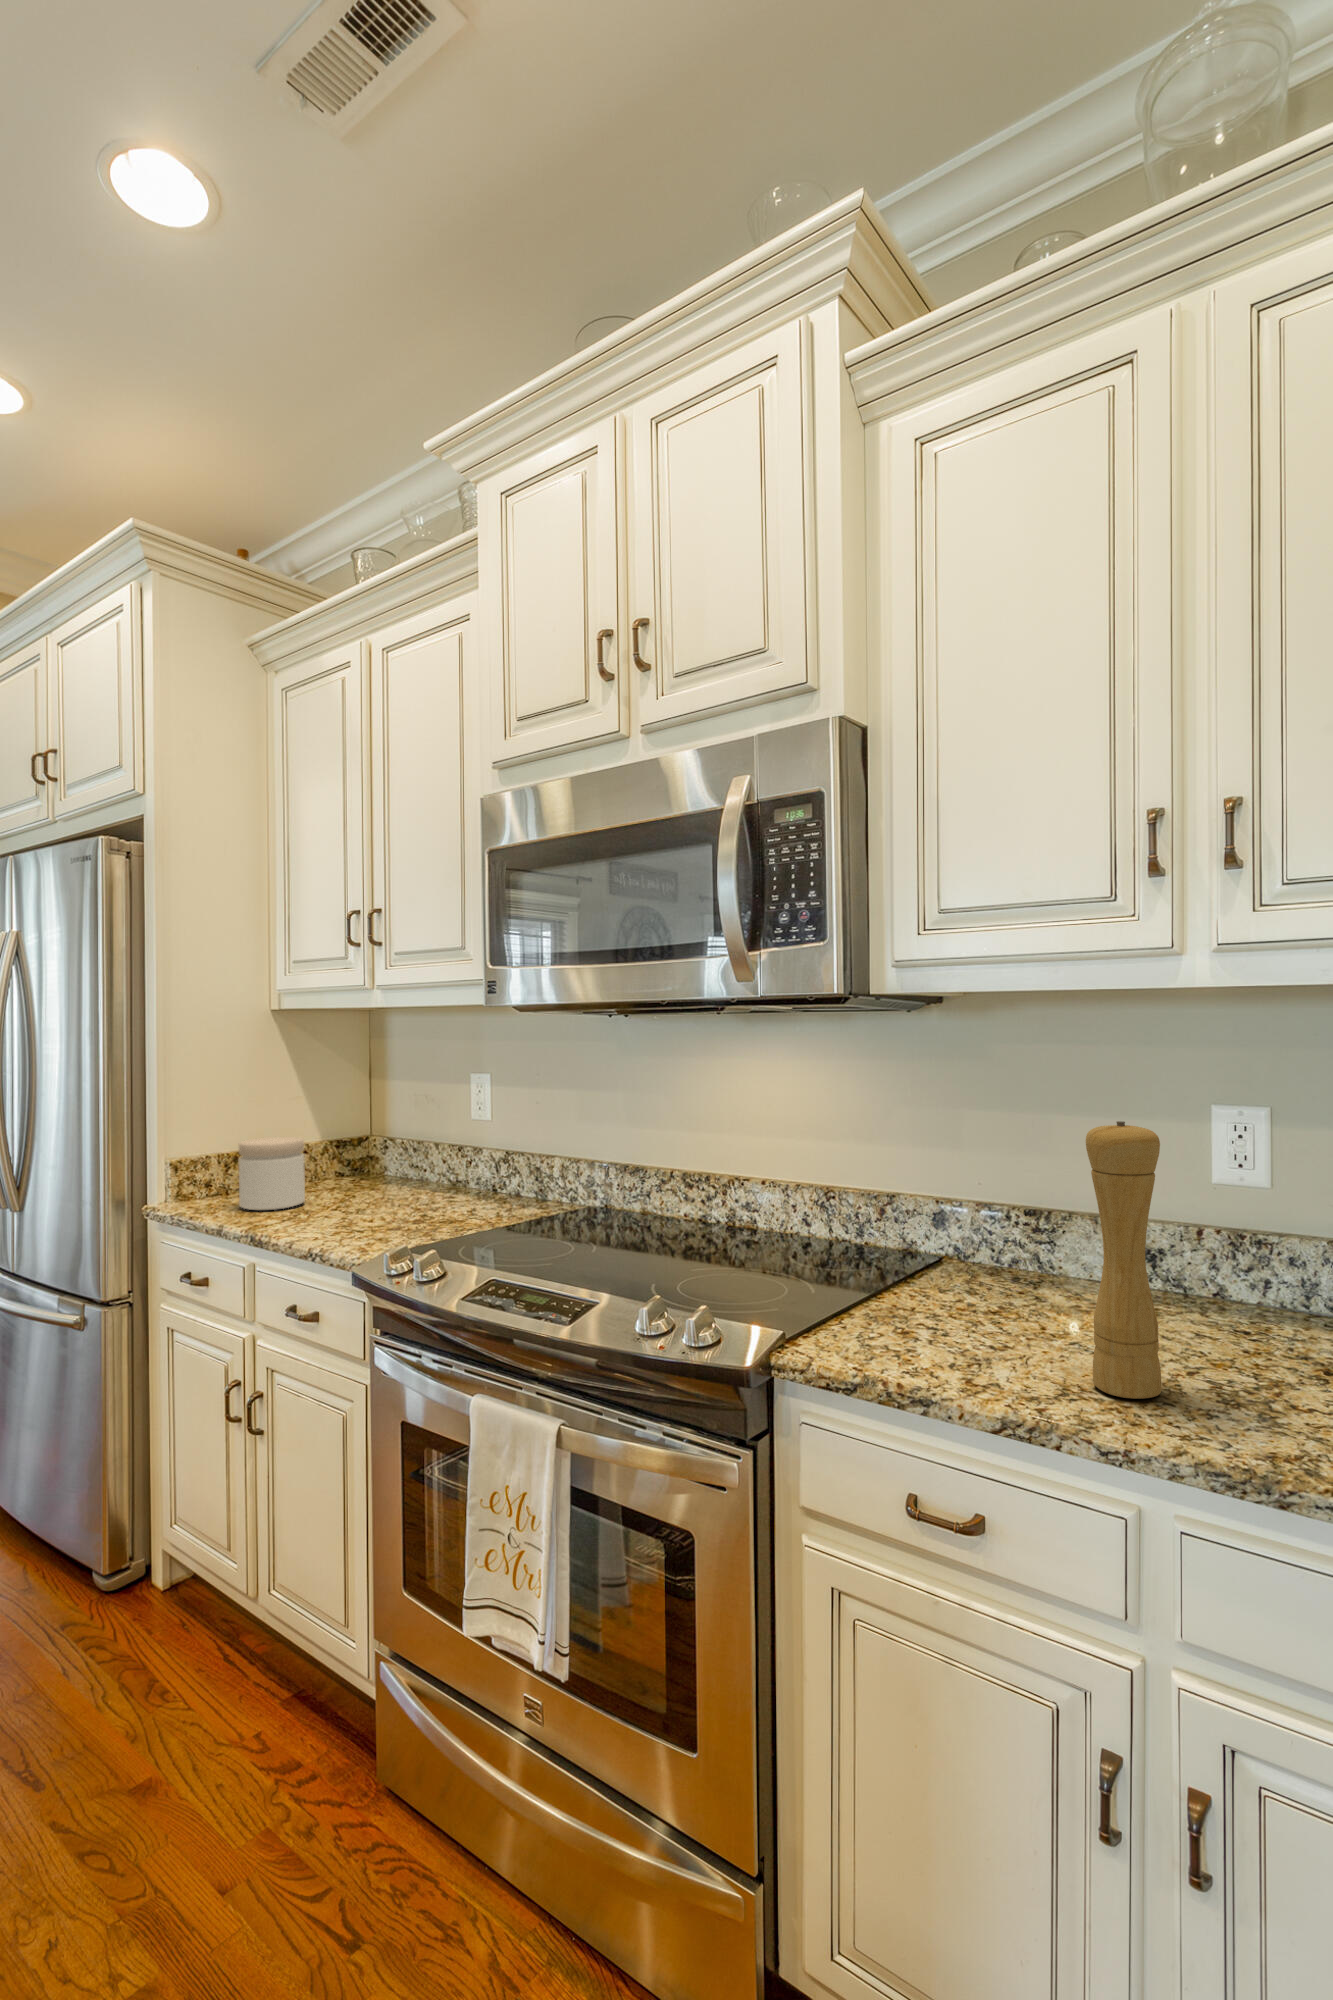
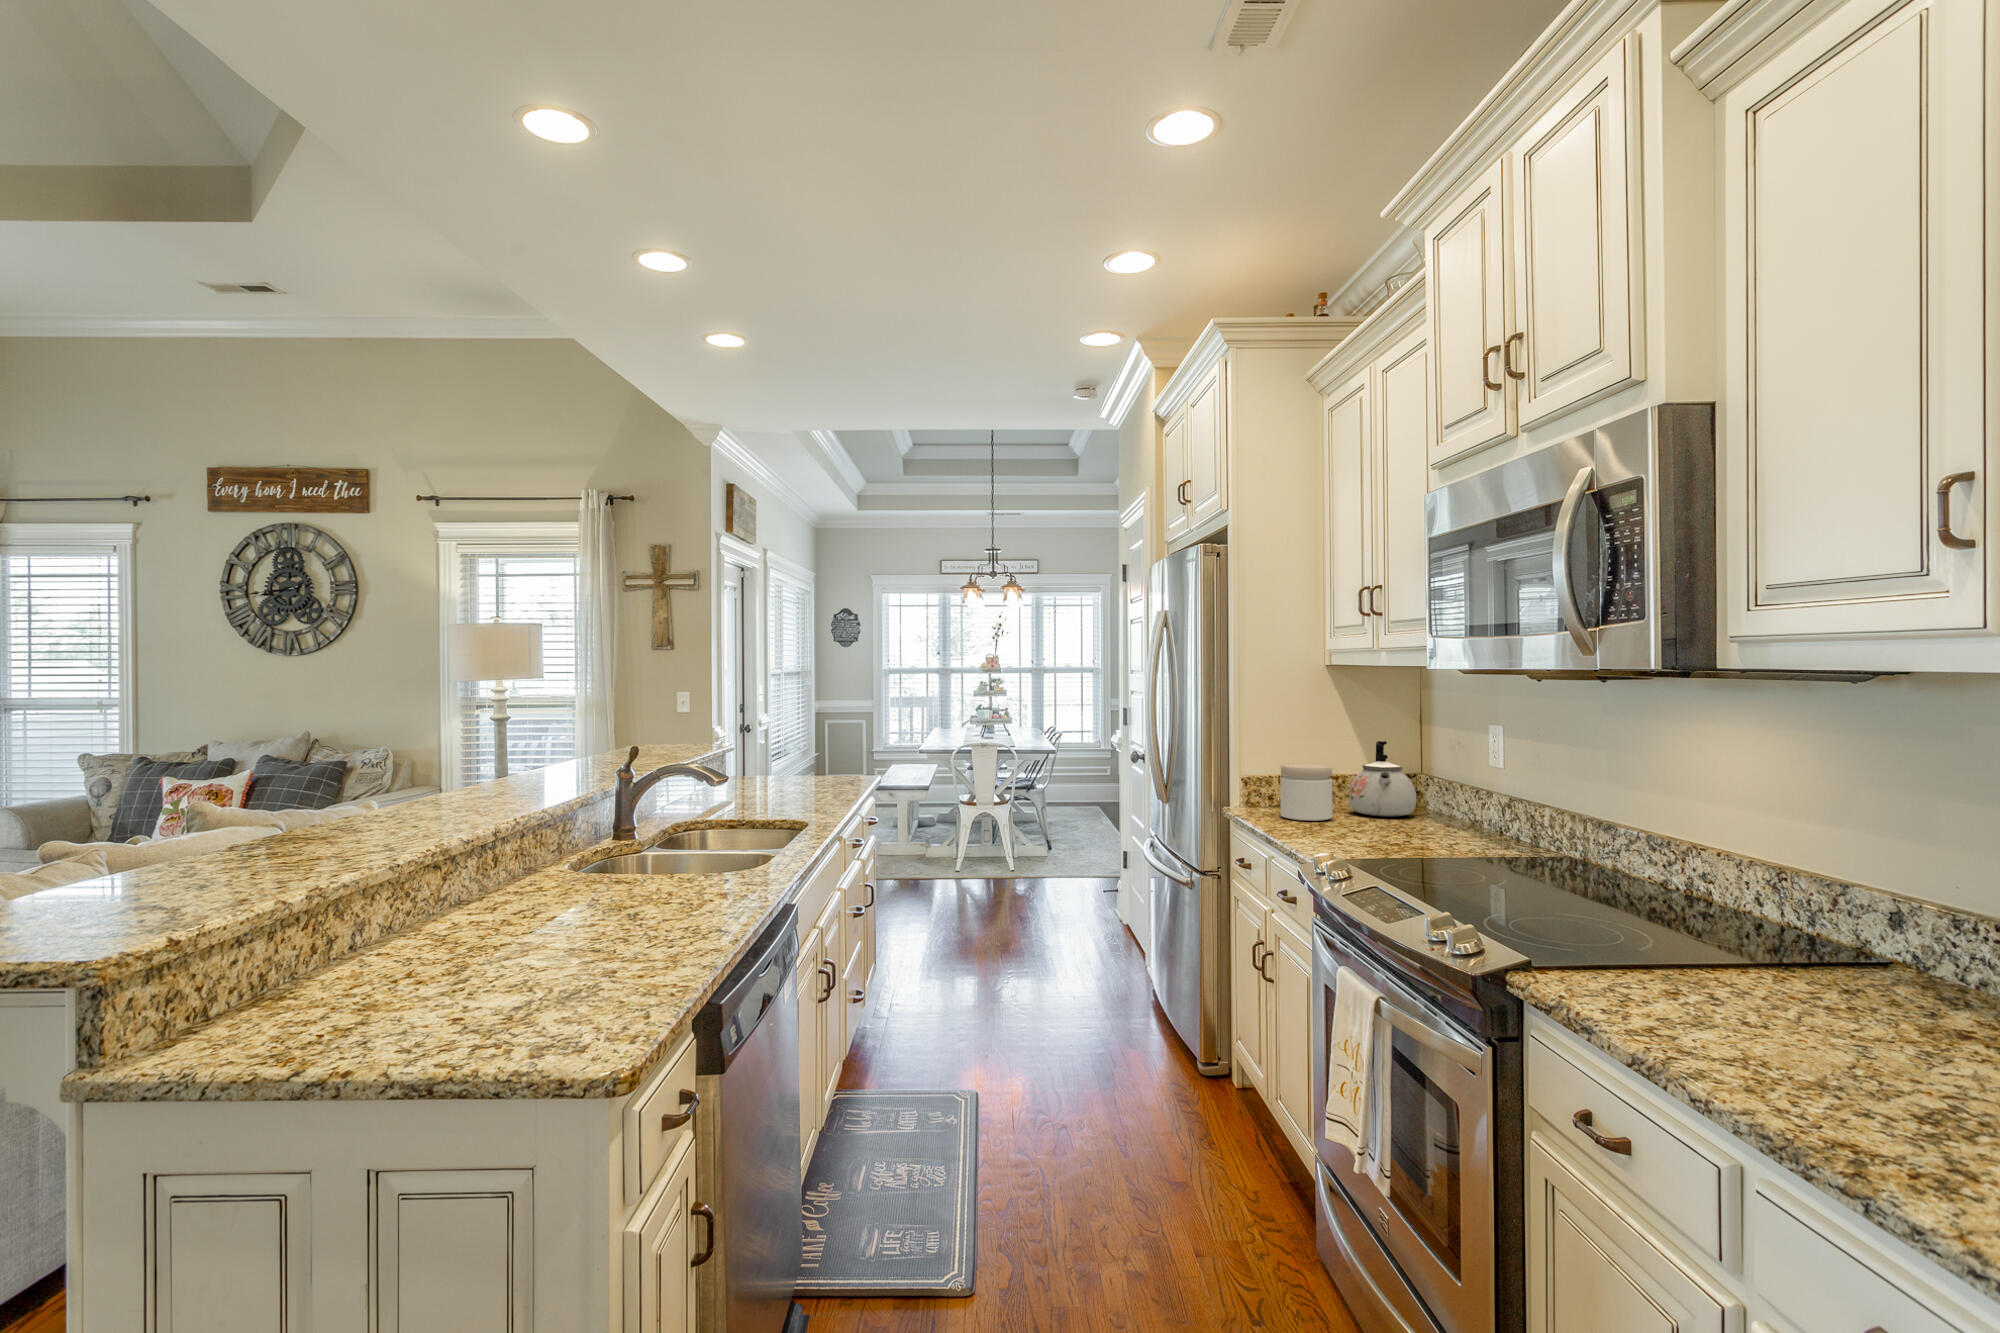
kettle: none [305,1101,382,1189] -> present [1349,741,1416,817]
pepper mill: present [1086,1121,1162,1399] -> none [1775,785,1869,1089]

